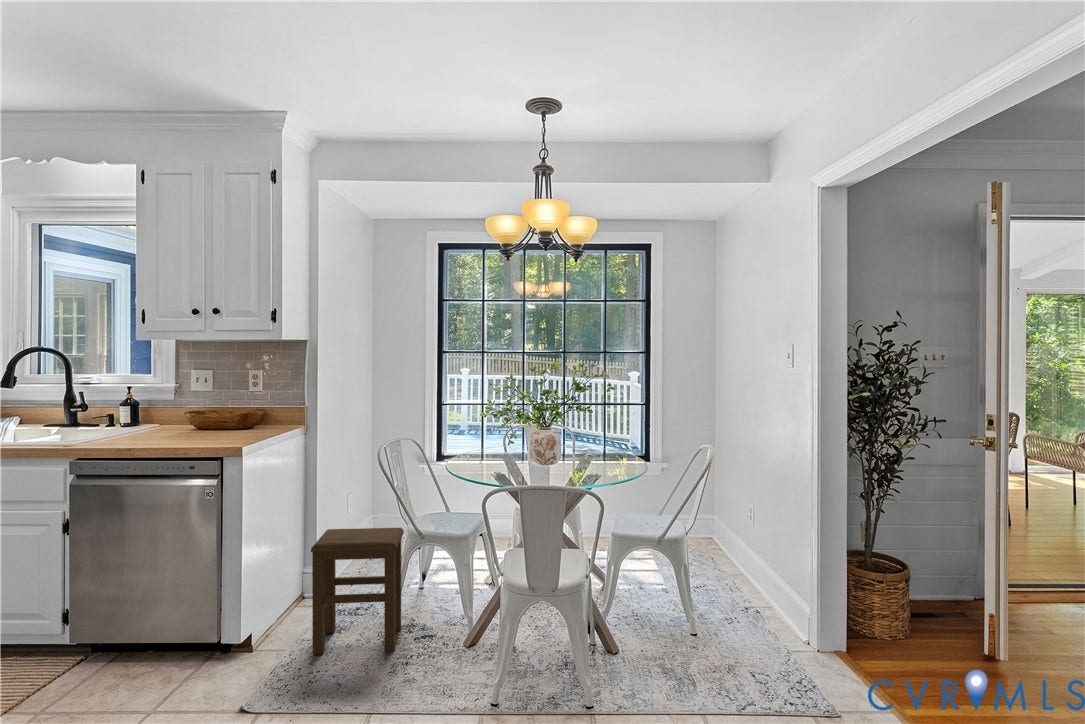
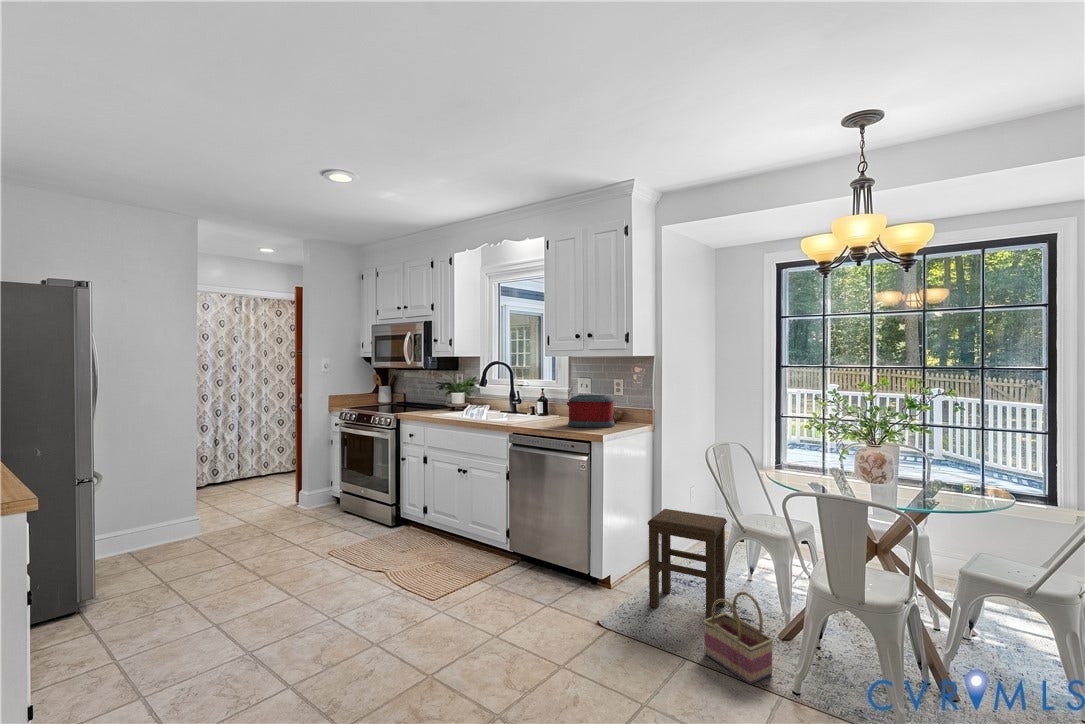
toaster: none [179,391,254,437] -> present [567,395,615,428]
basket: none [390,604,467,703] -> present [704,592,773,684]

